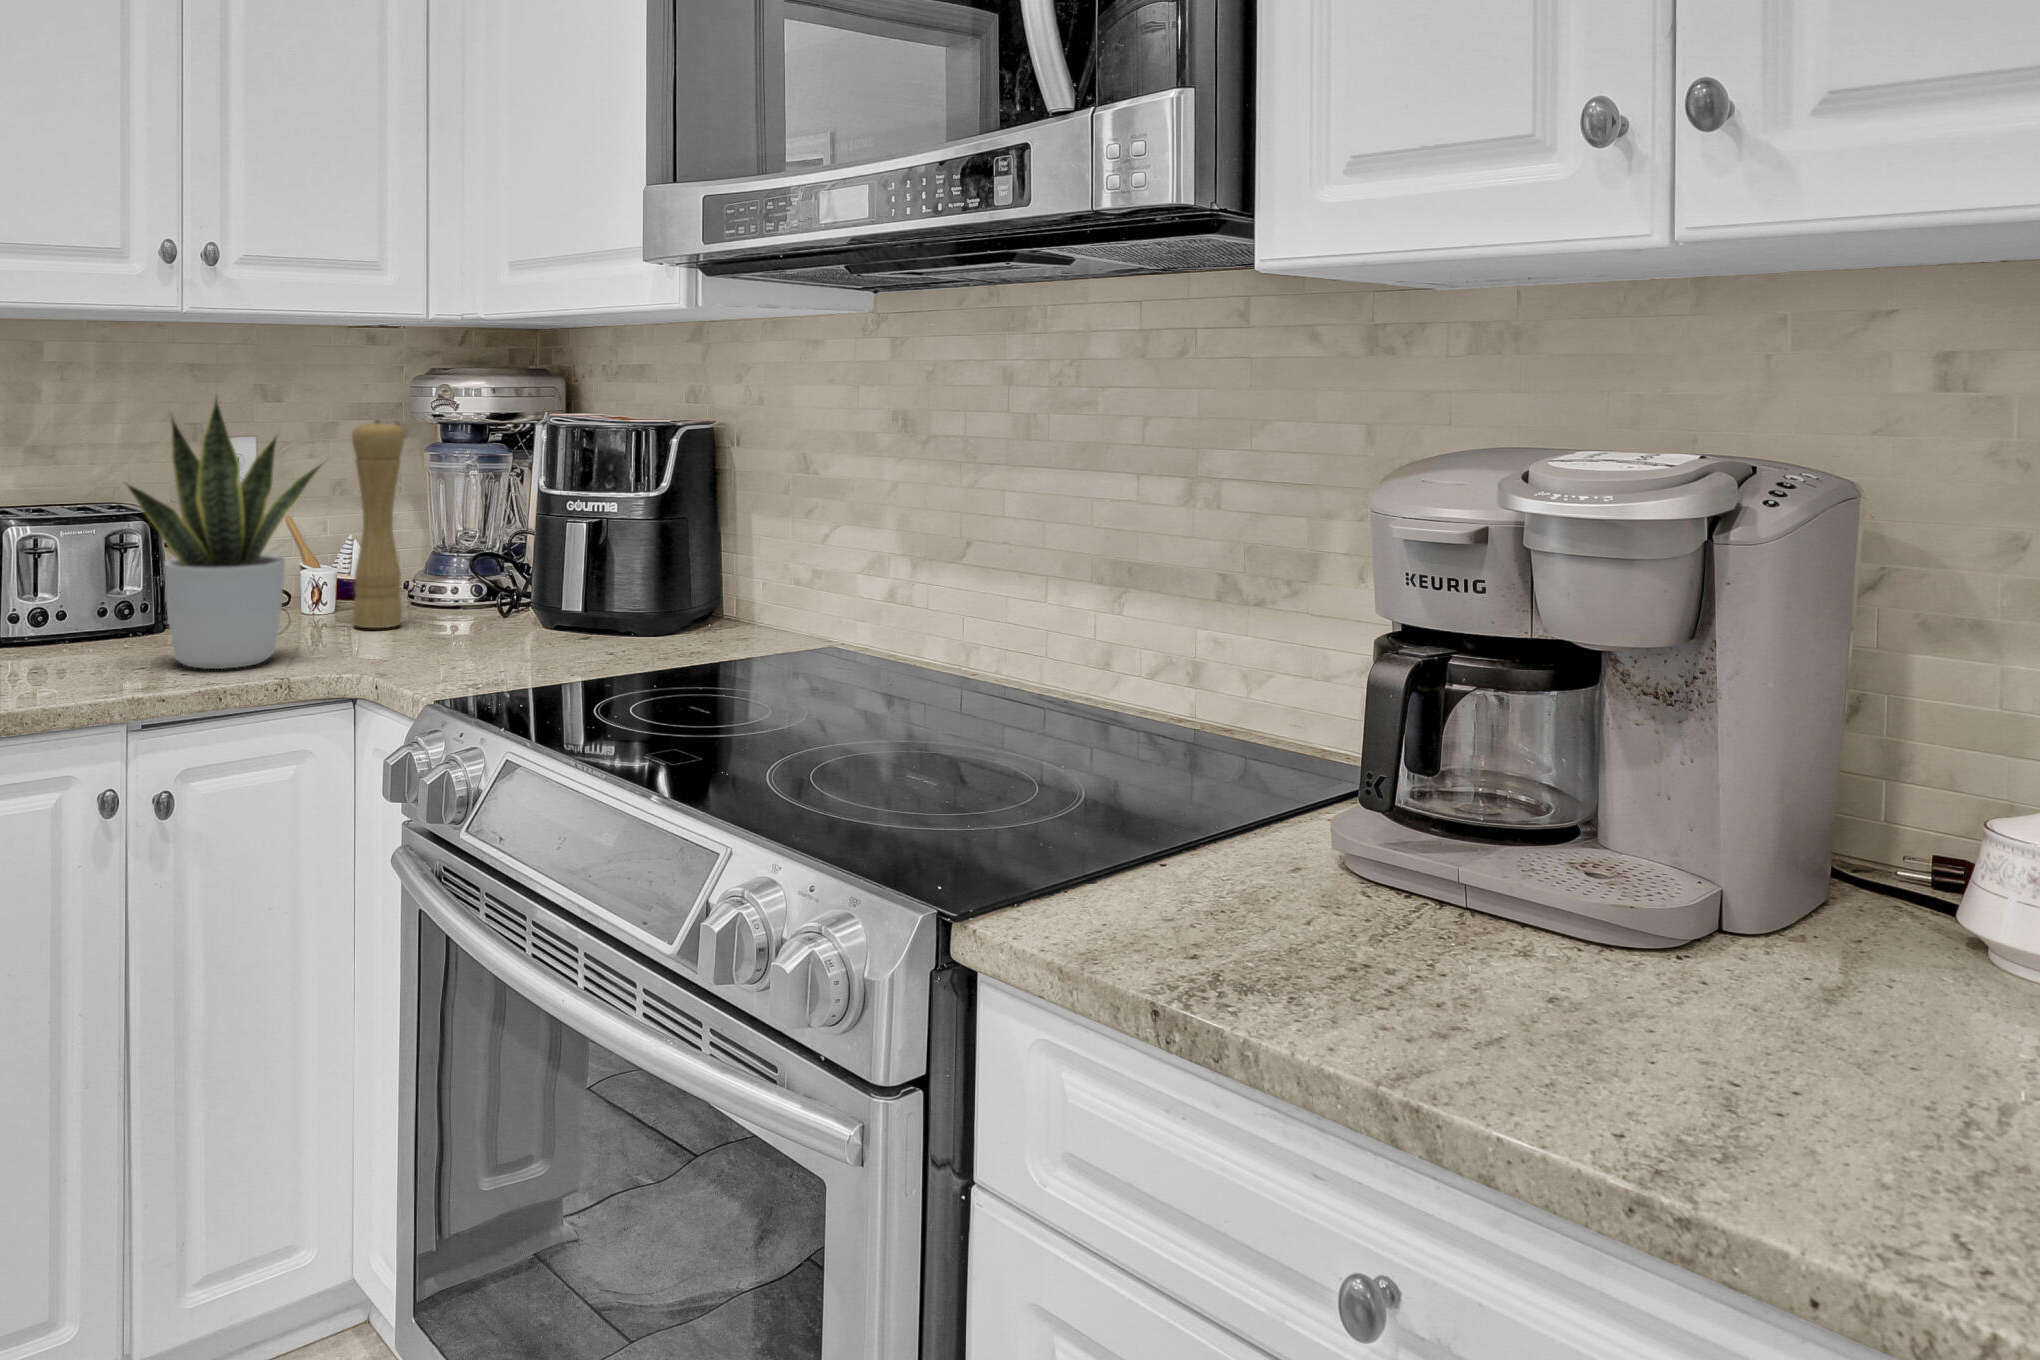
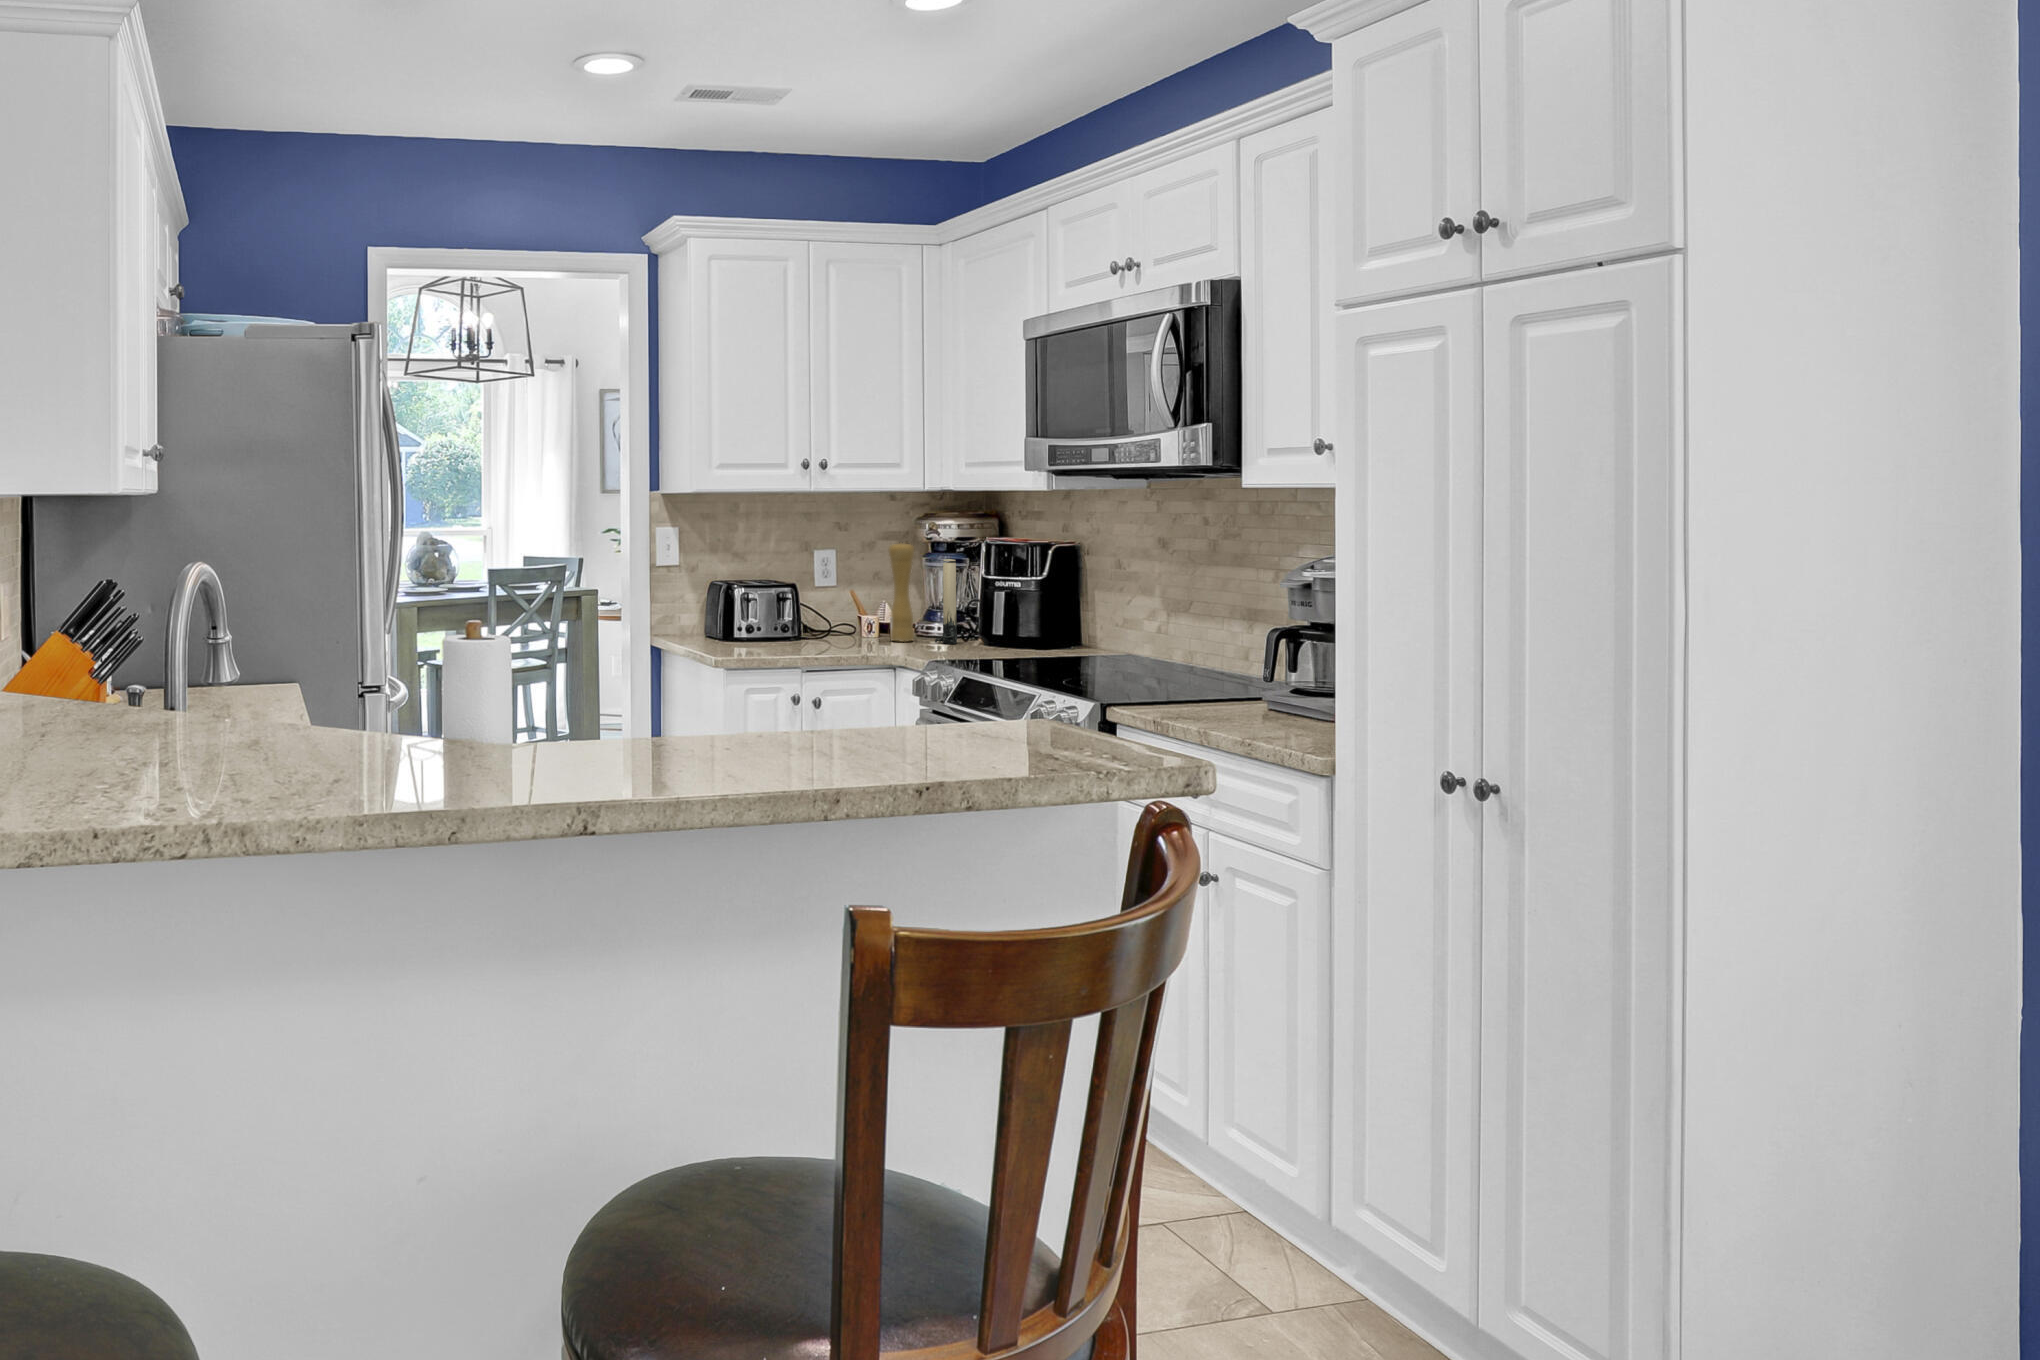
potted plant: present [125,395,322,669] -> none [791,529,882,651]
candle: none [444,455,489,630] -> present [935,559,957,644]

